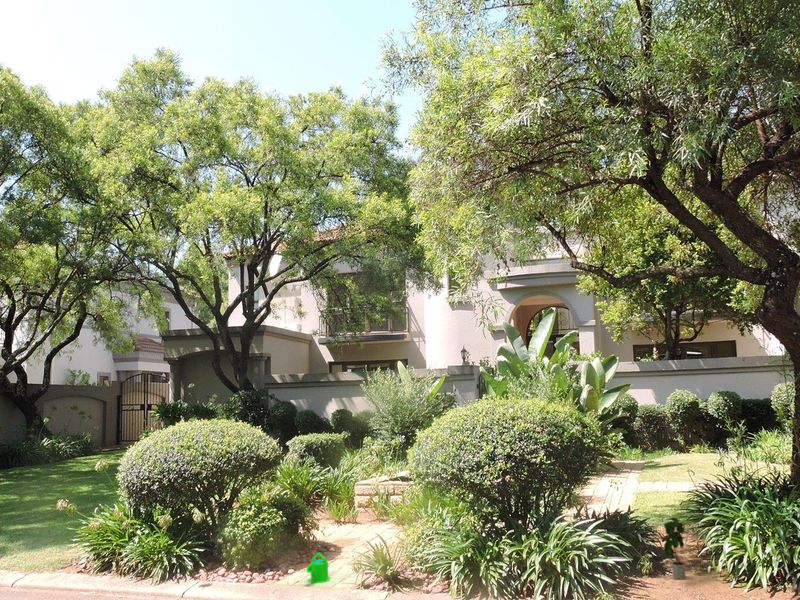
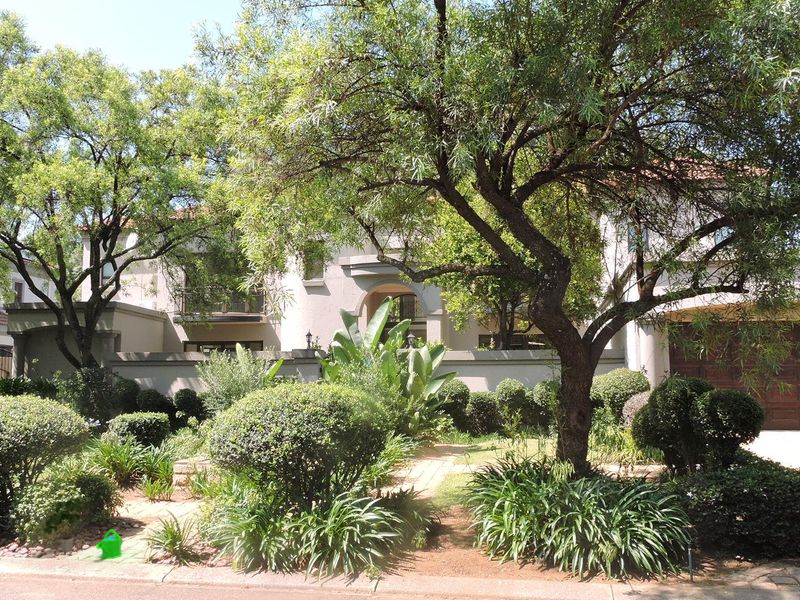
potted plant: present [661,517,685,579] -> present [43,498,87,552]

